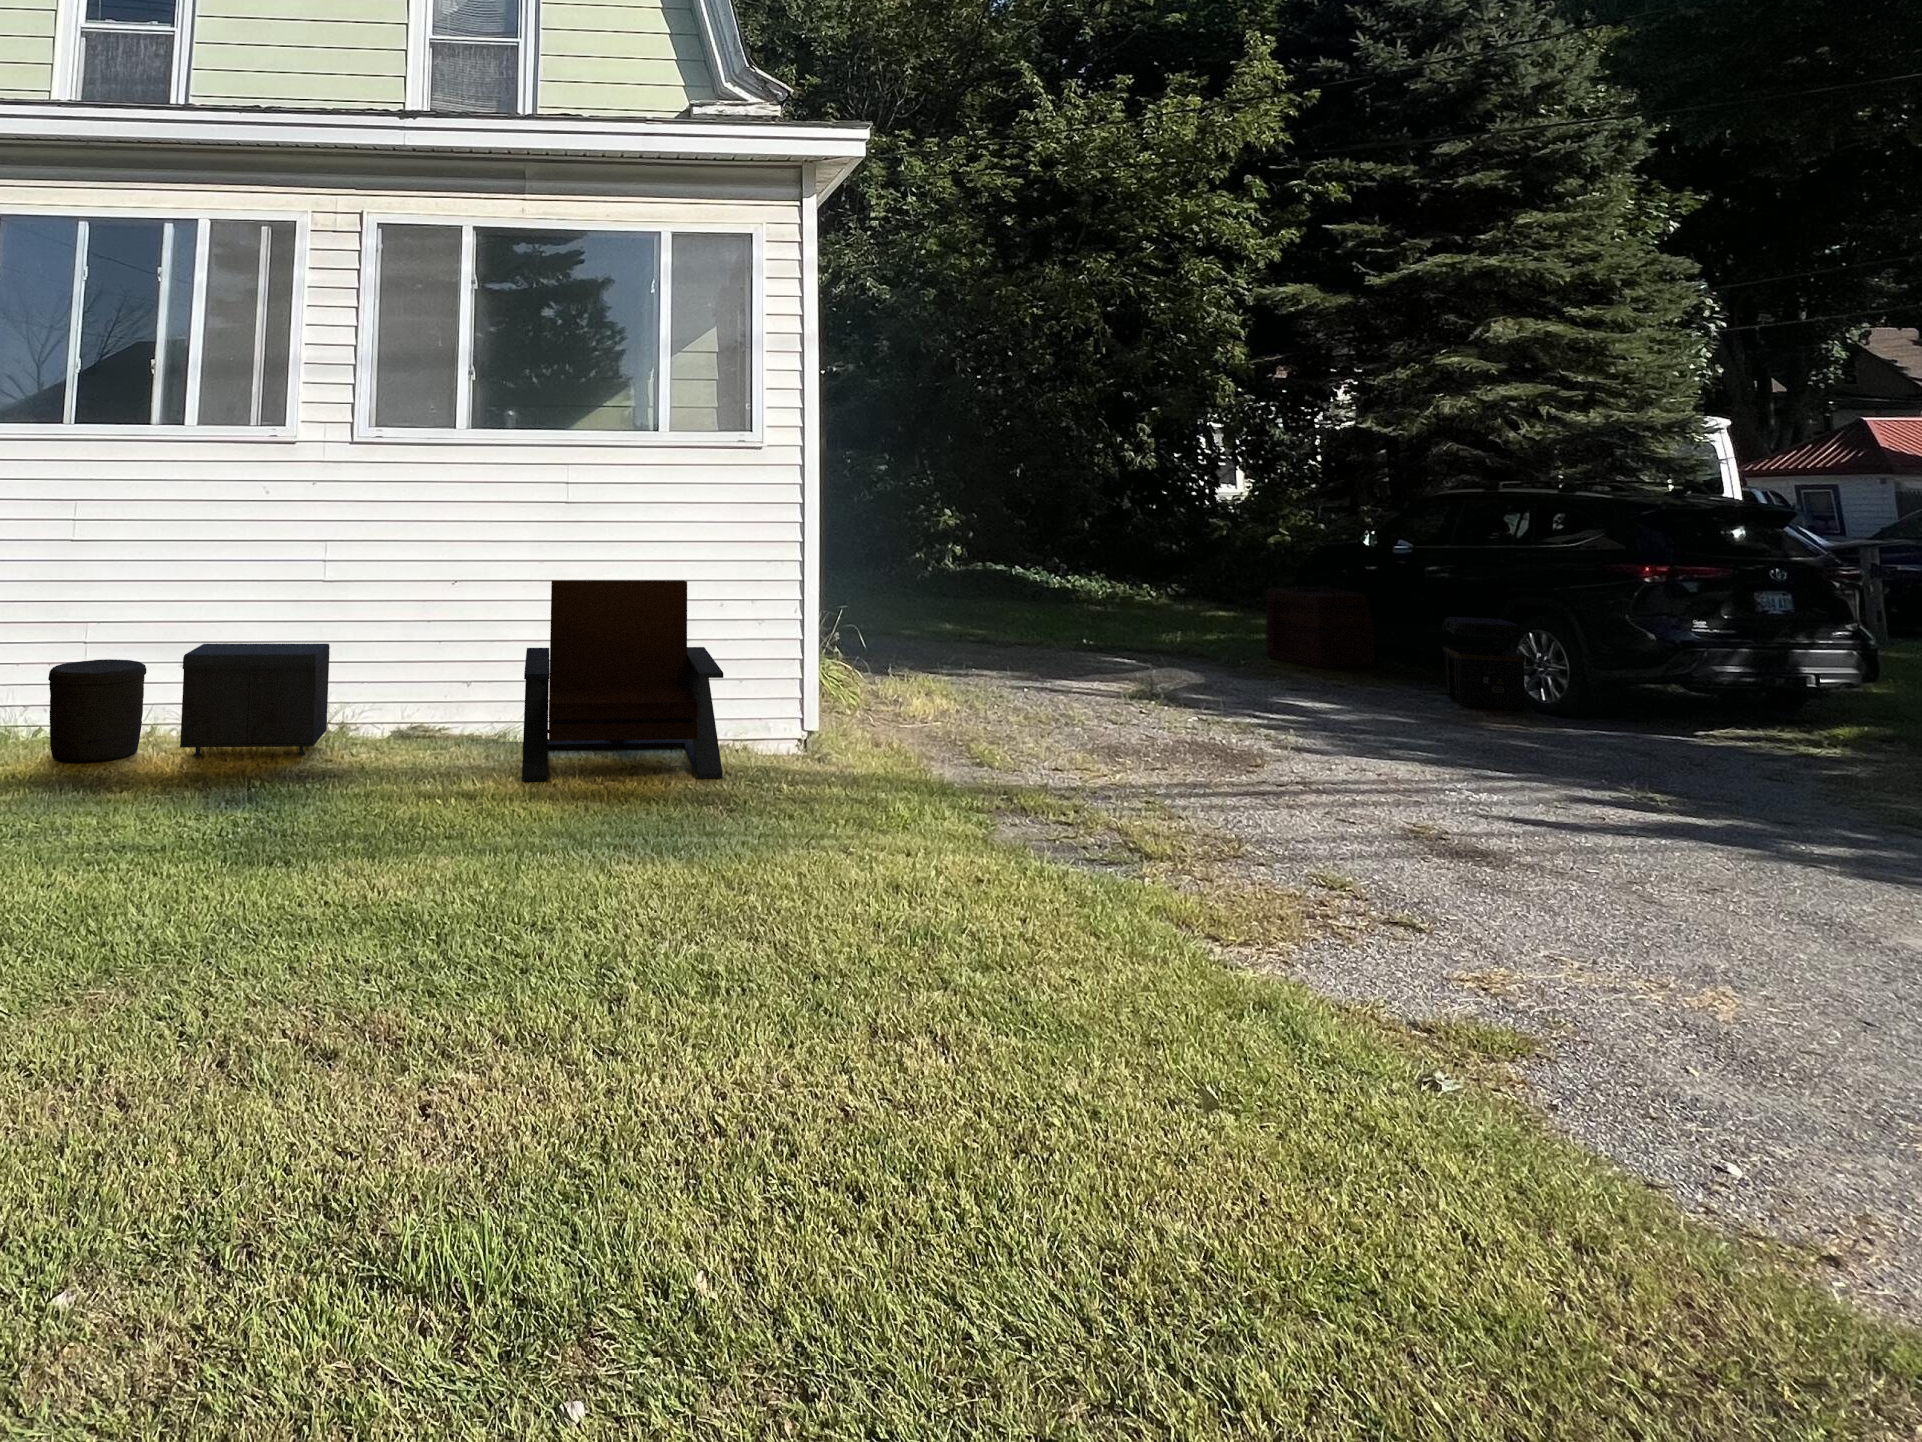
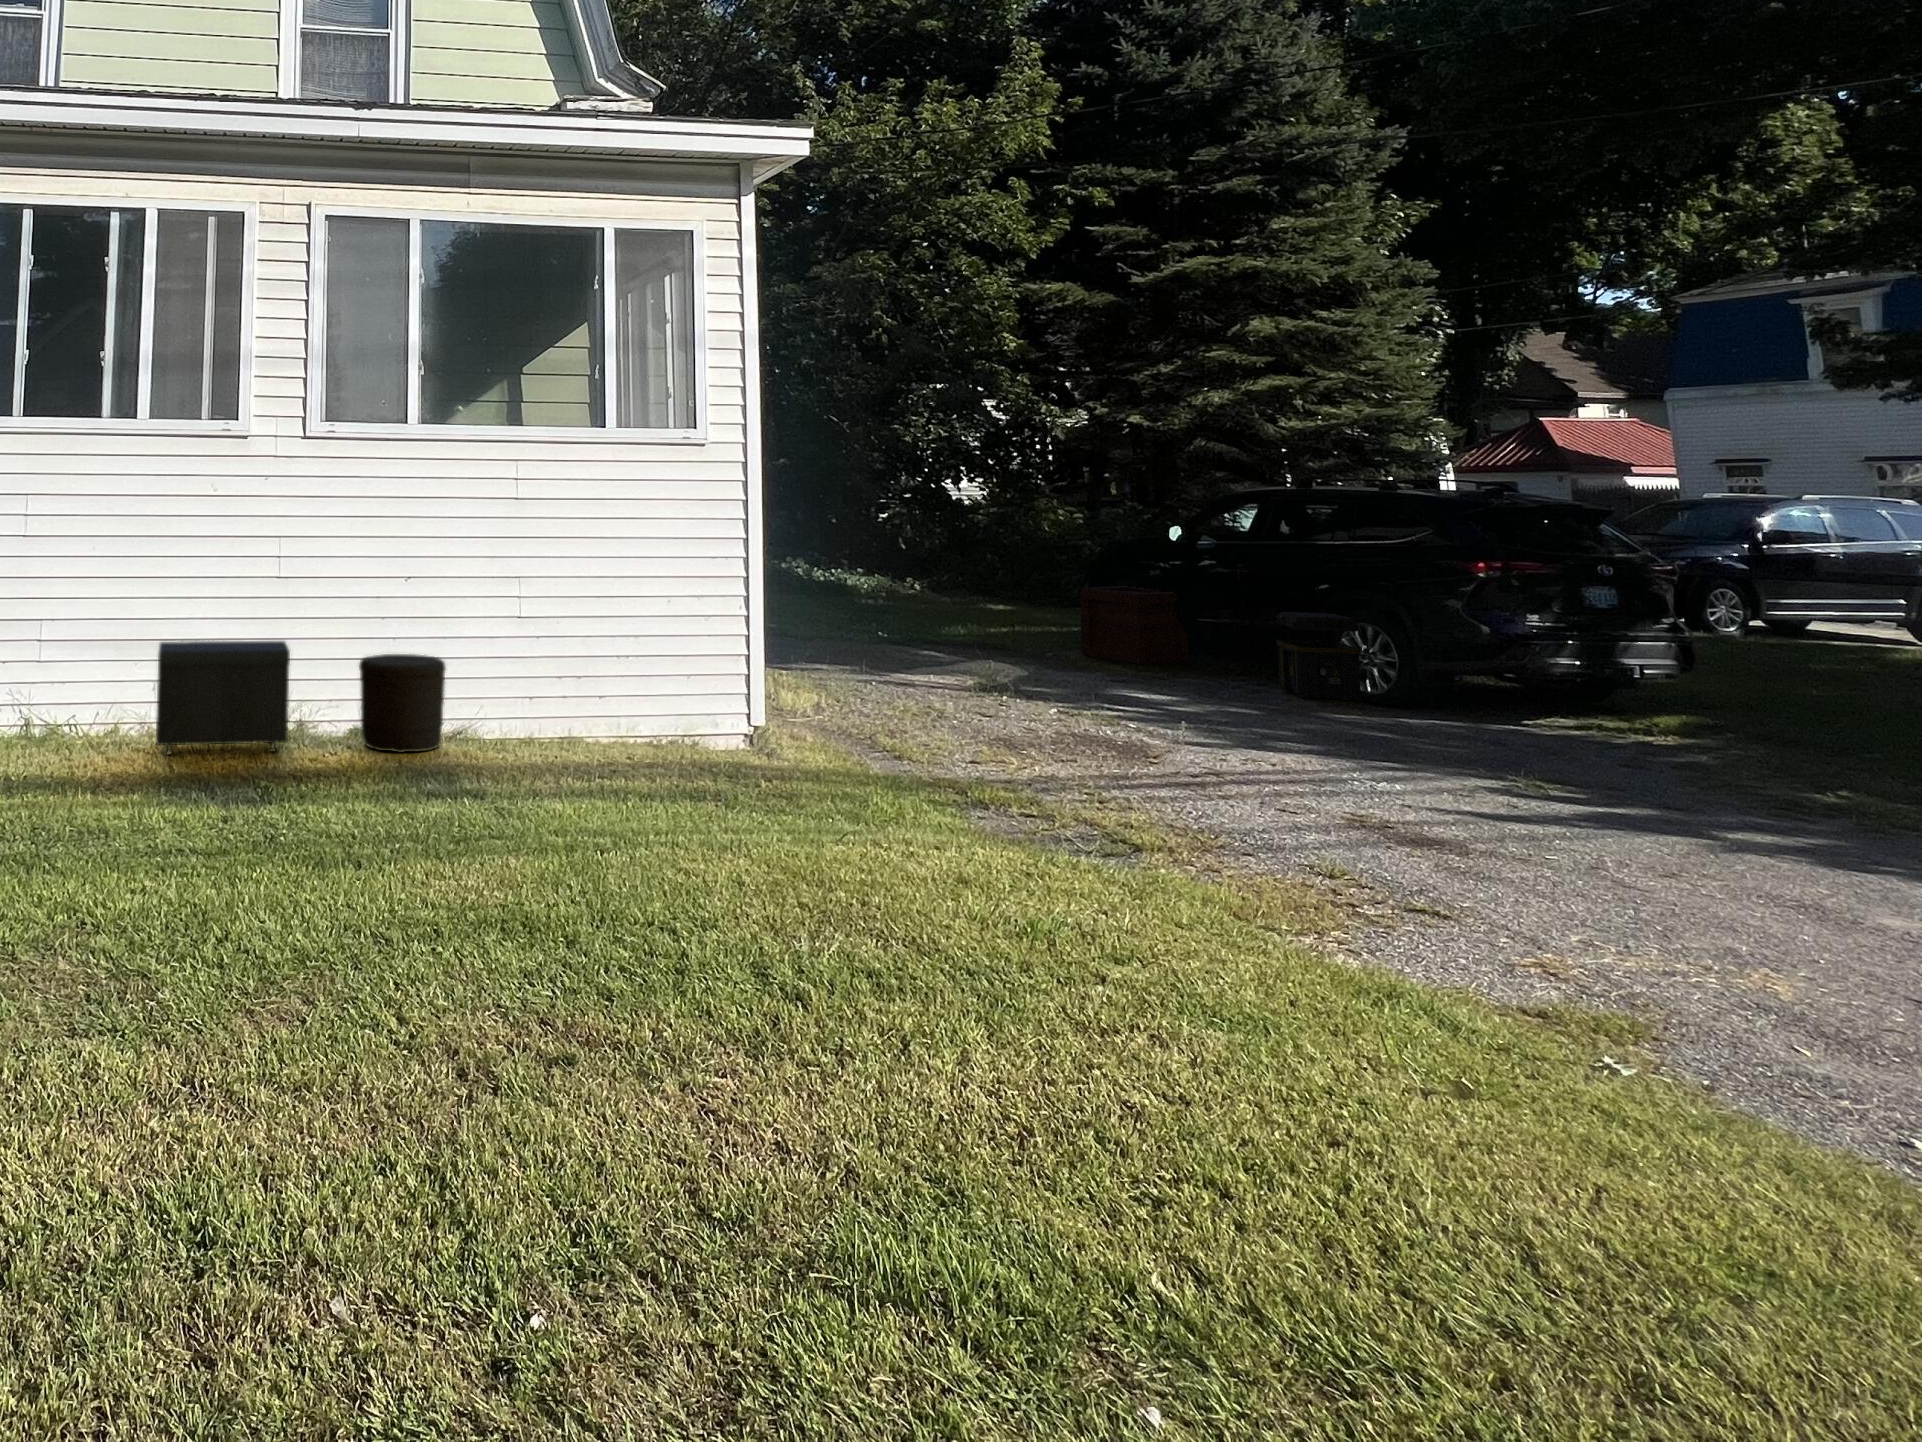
lounge chair: present [522,580,723,781] -> none [482,575,708,772]
woven basket: present [48,659,146,763] -> present [359,654,446,753]

